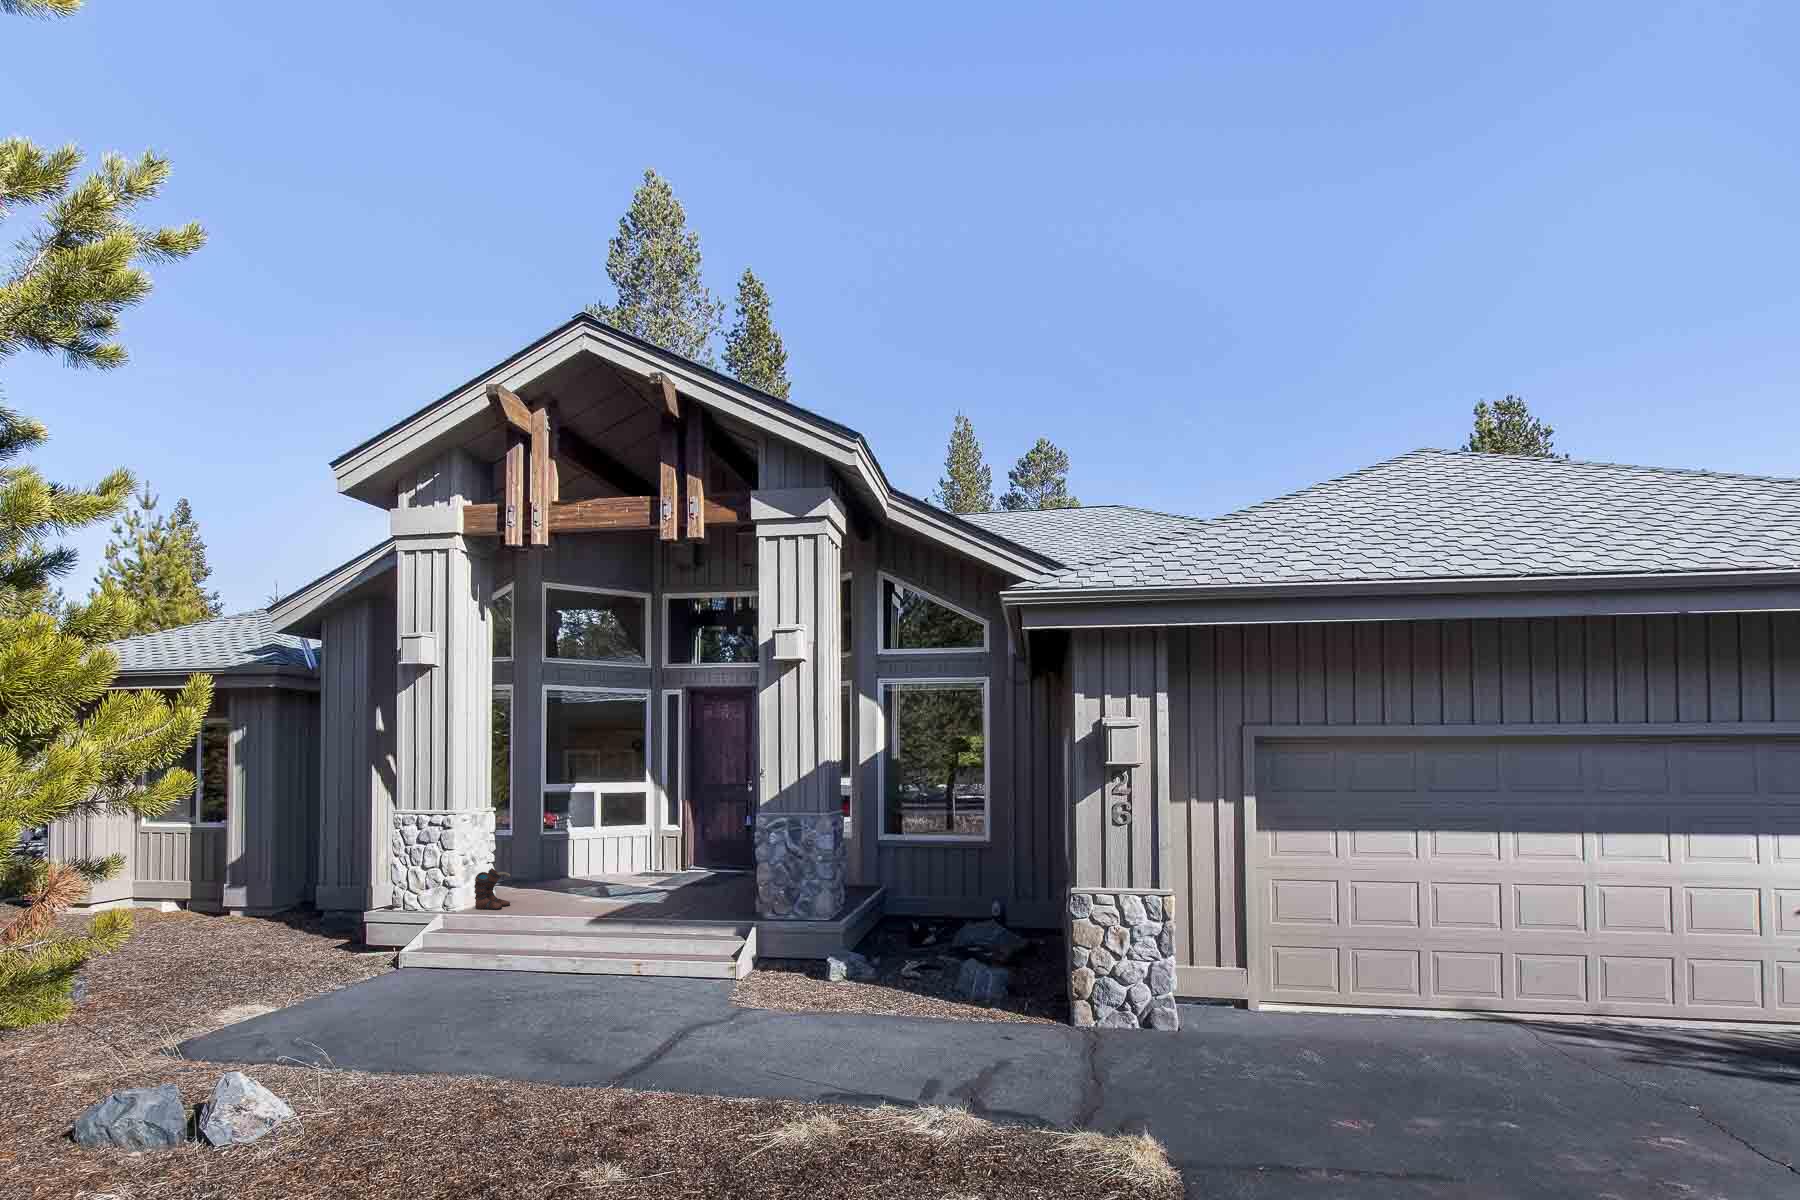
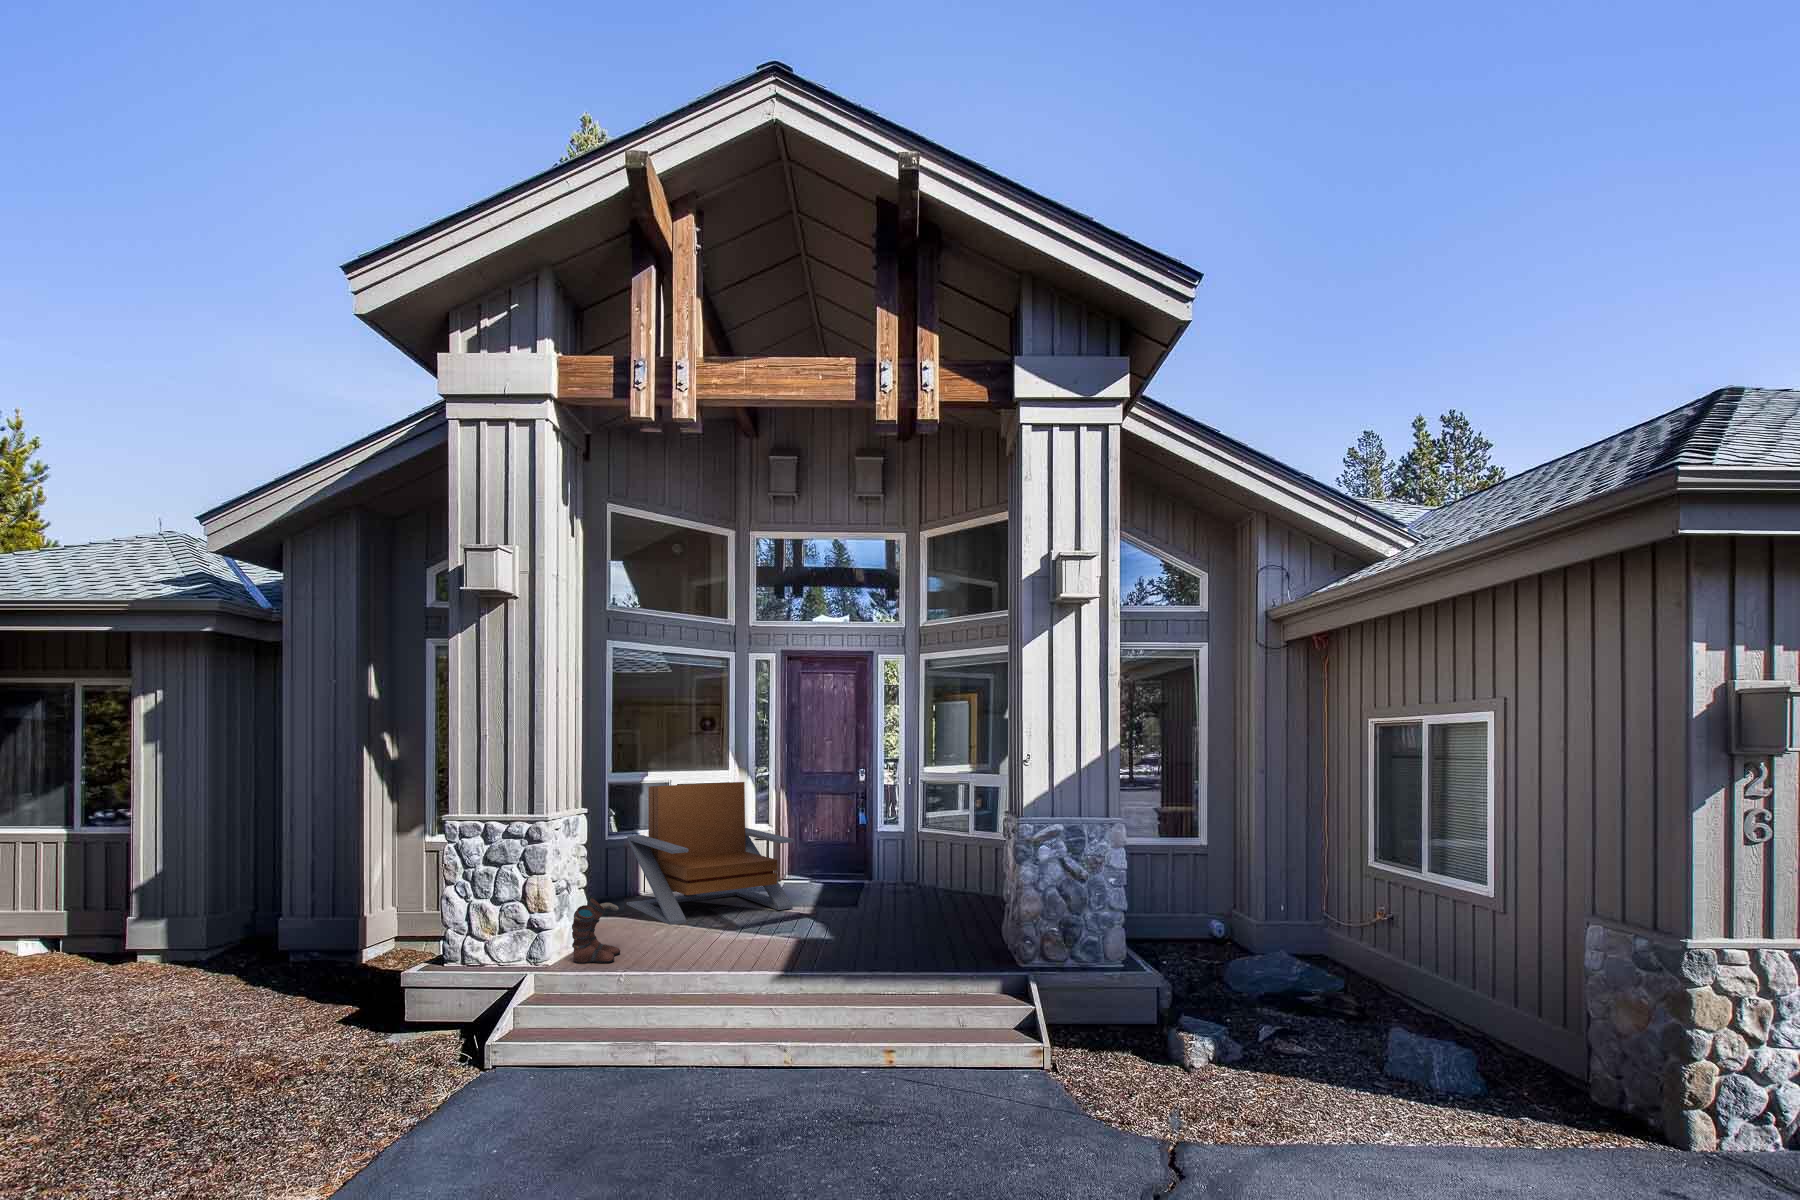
lounge chair: none [548,792,662,892] -> present [627,782,794,925]

